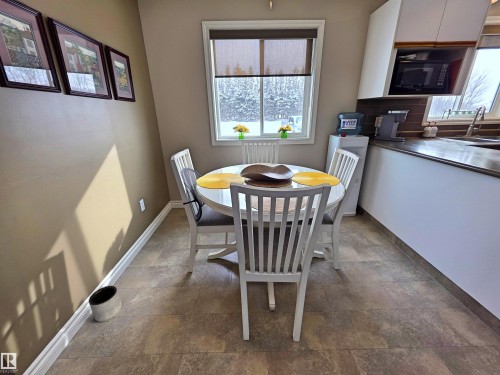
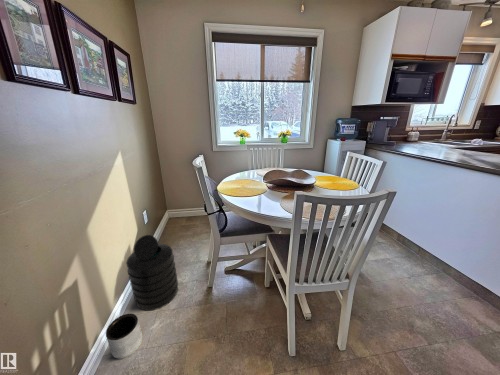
trash can: none [114,220,163,286] -> present [126,235,178,311]

